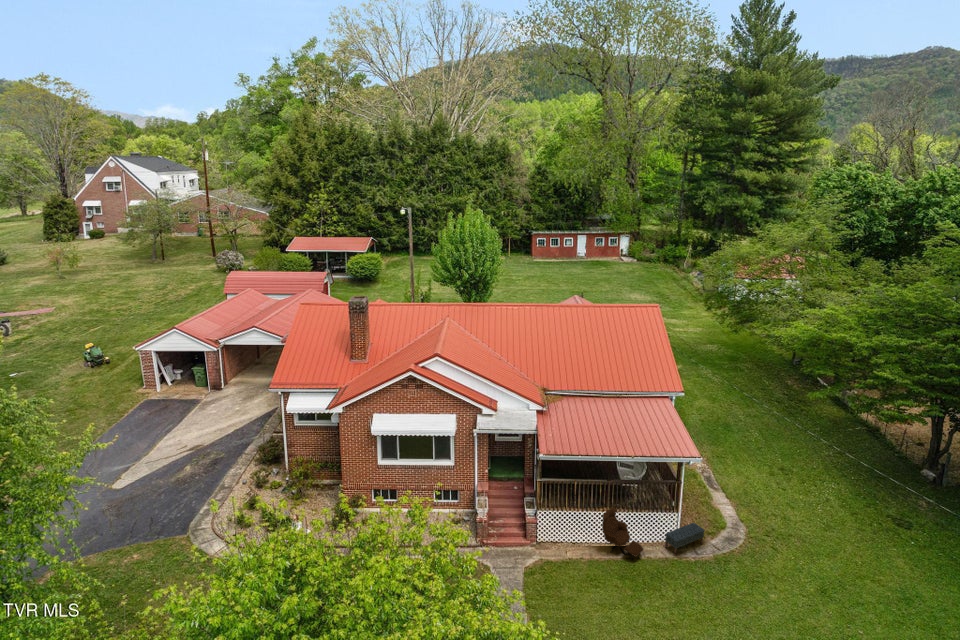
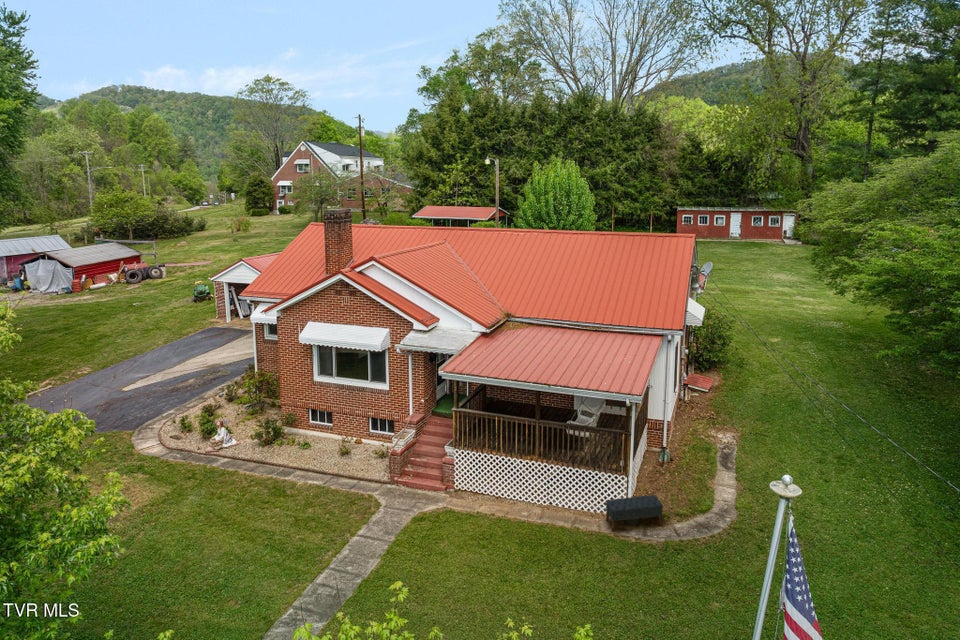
lounge chair: present [602,508,643,560] -> none [523,458,570,526]

